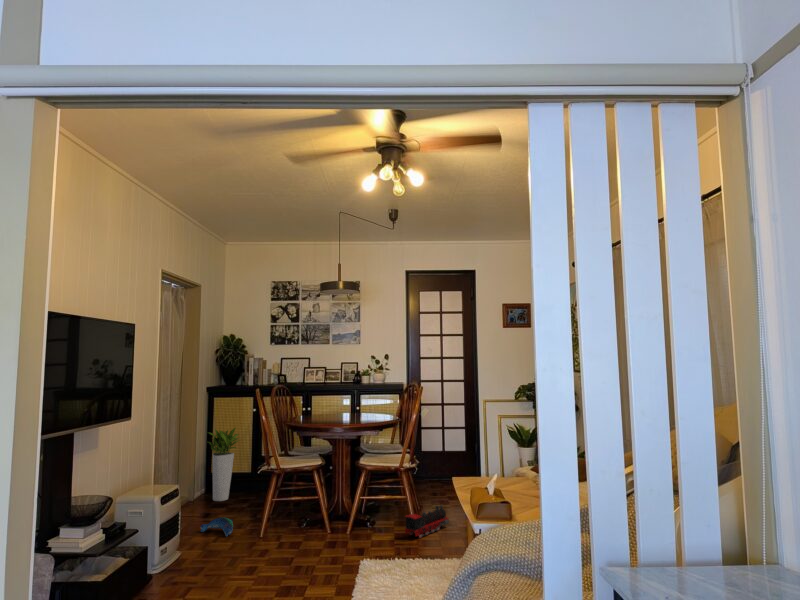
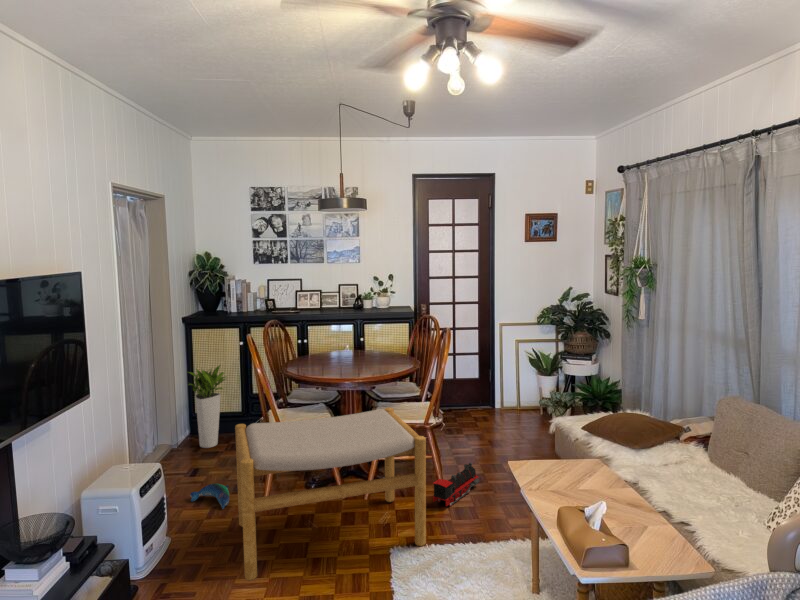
footstool: none [238,450,392,576] -> present [235,408,426,581]

